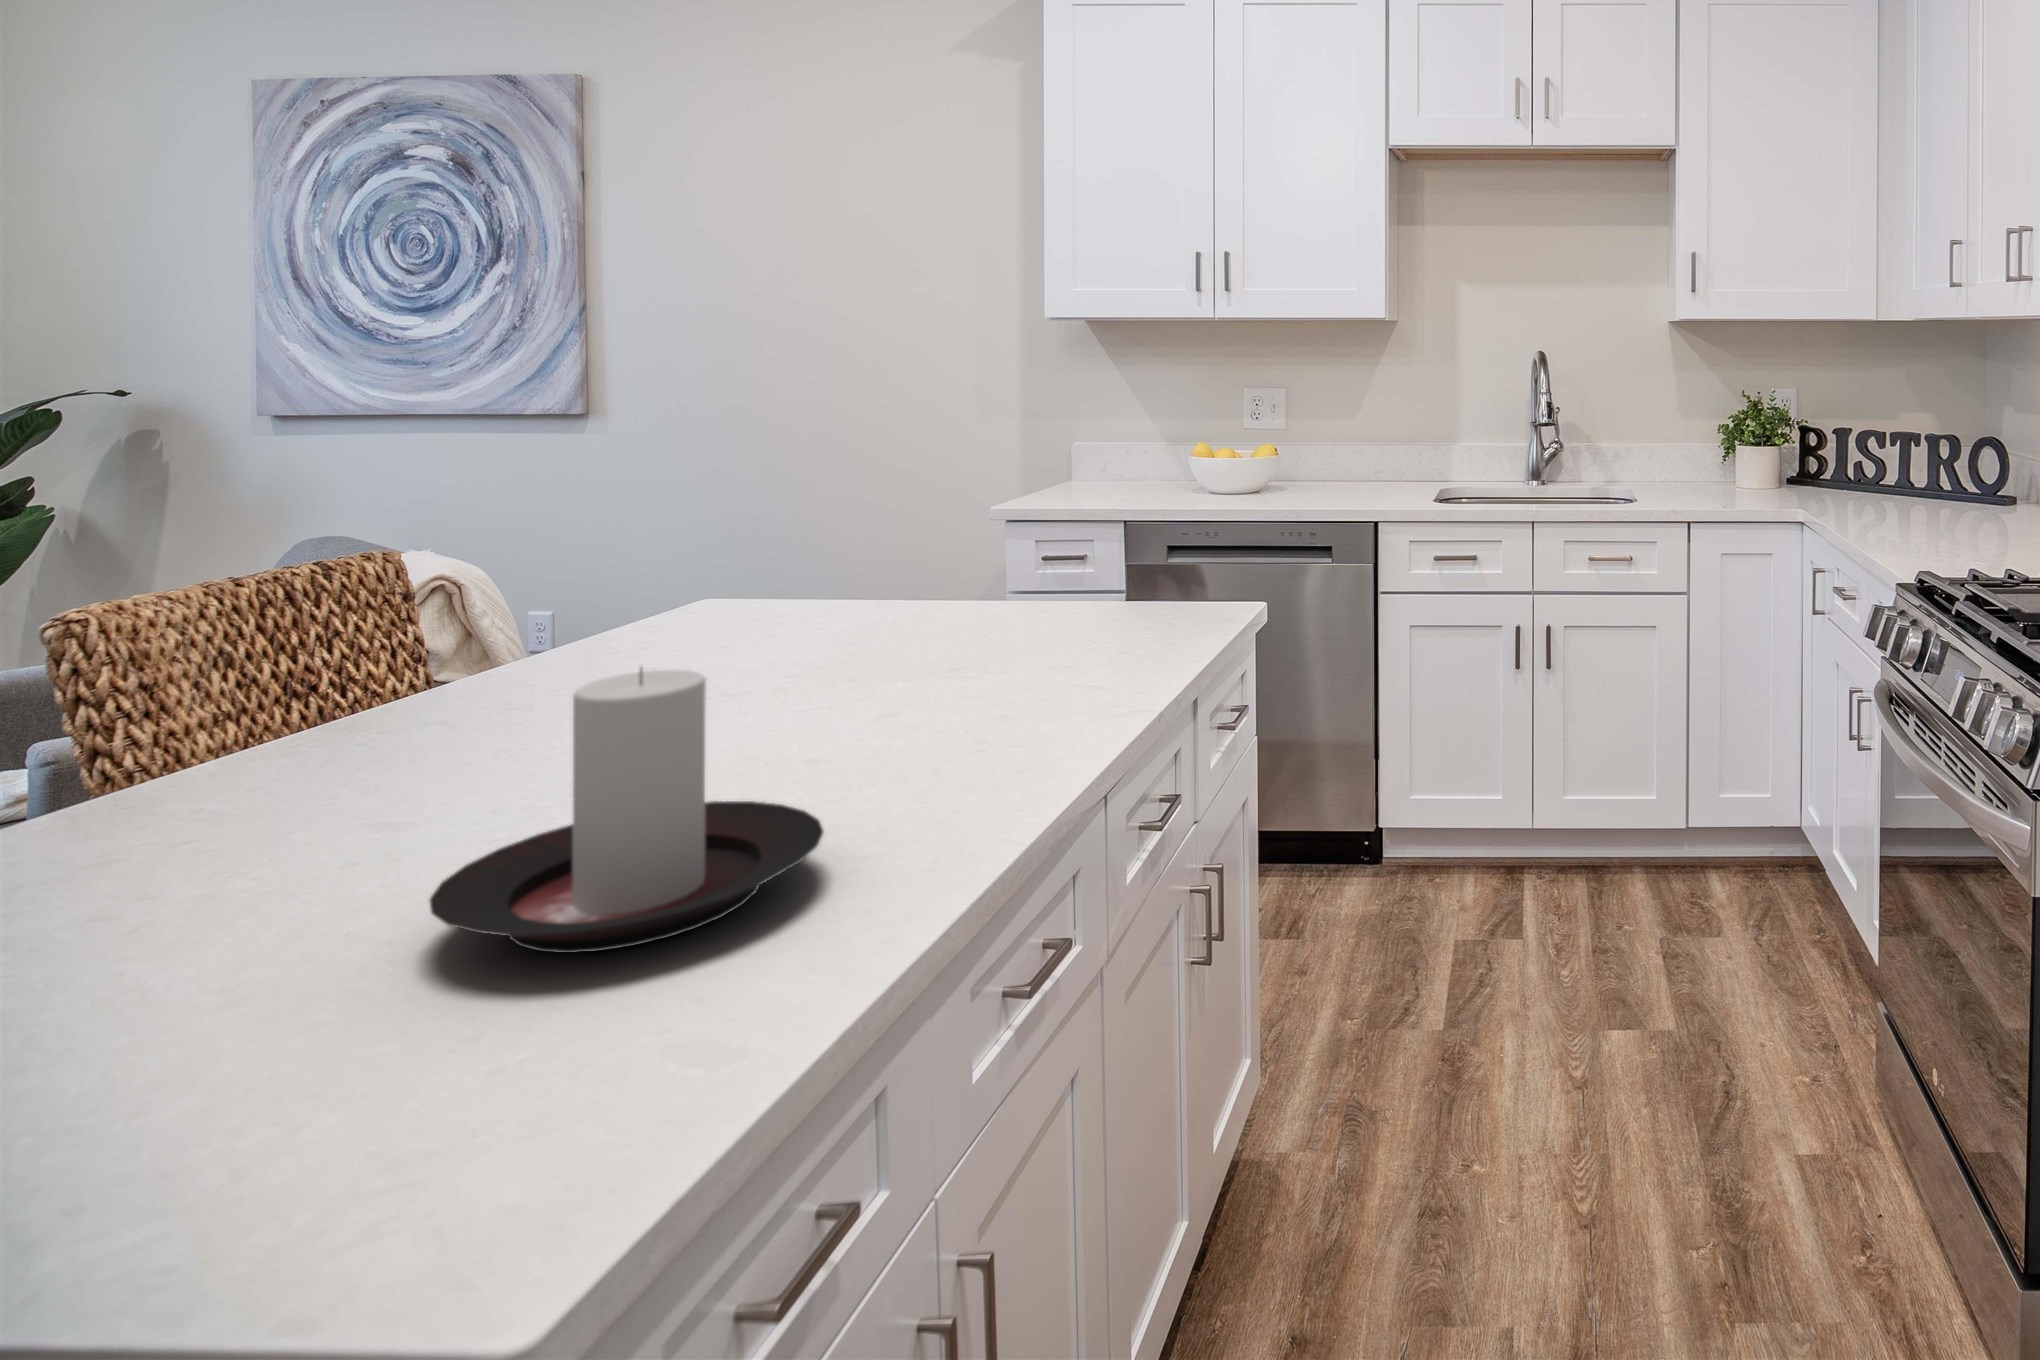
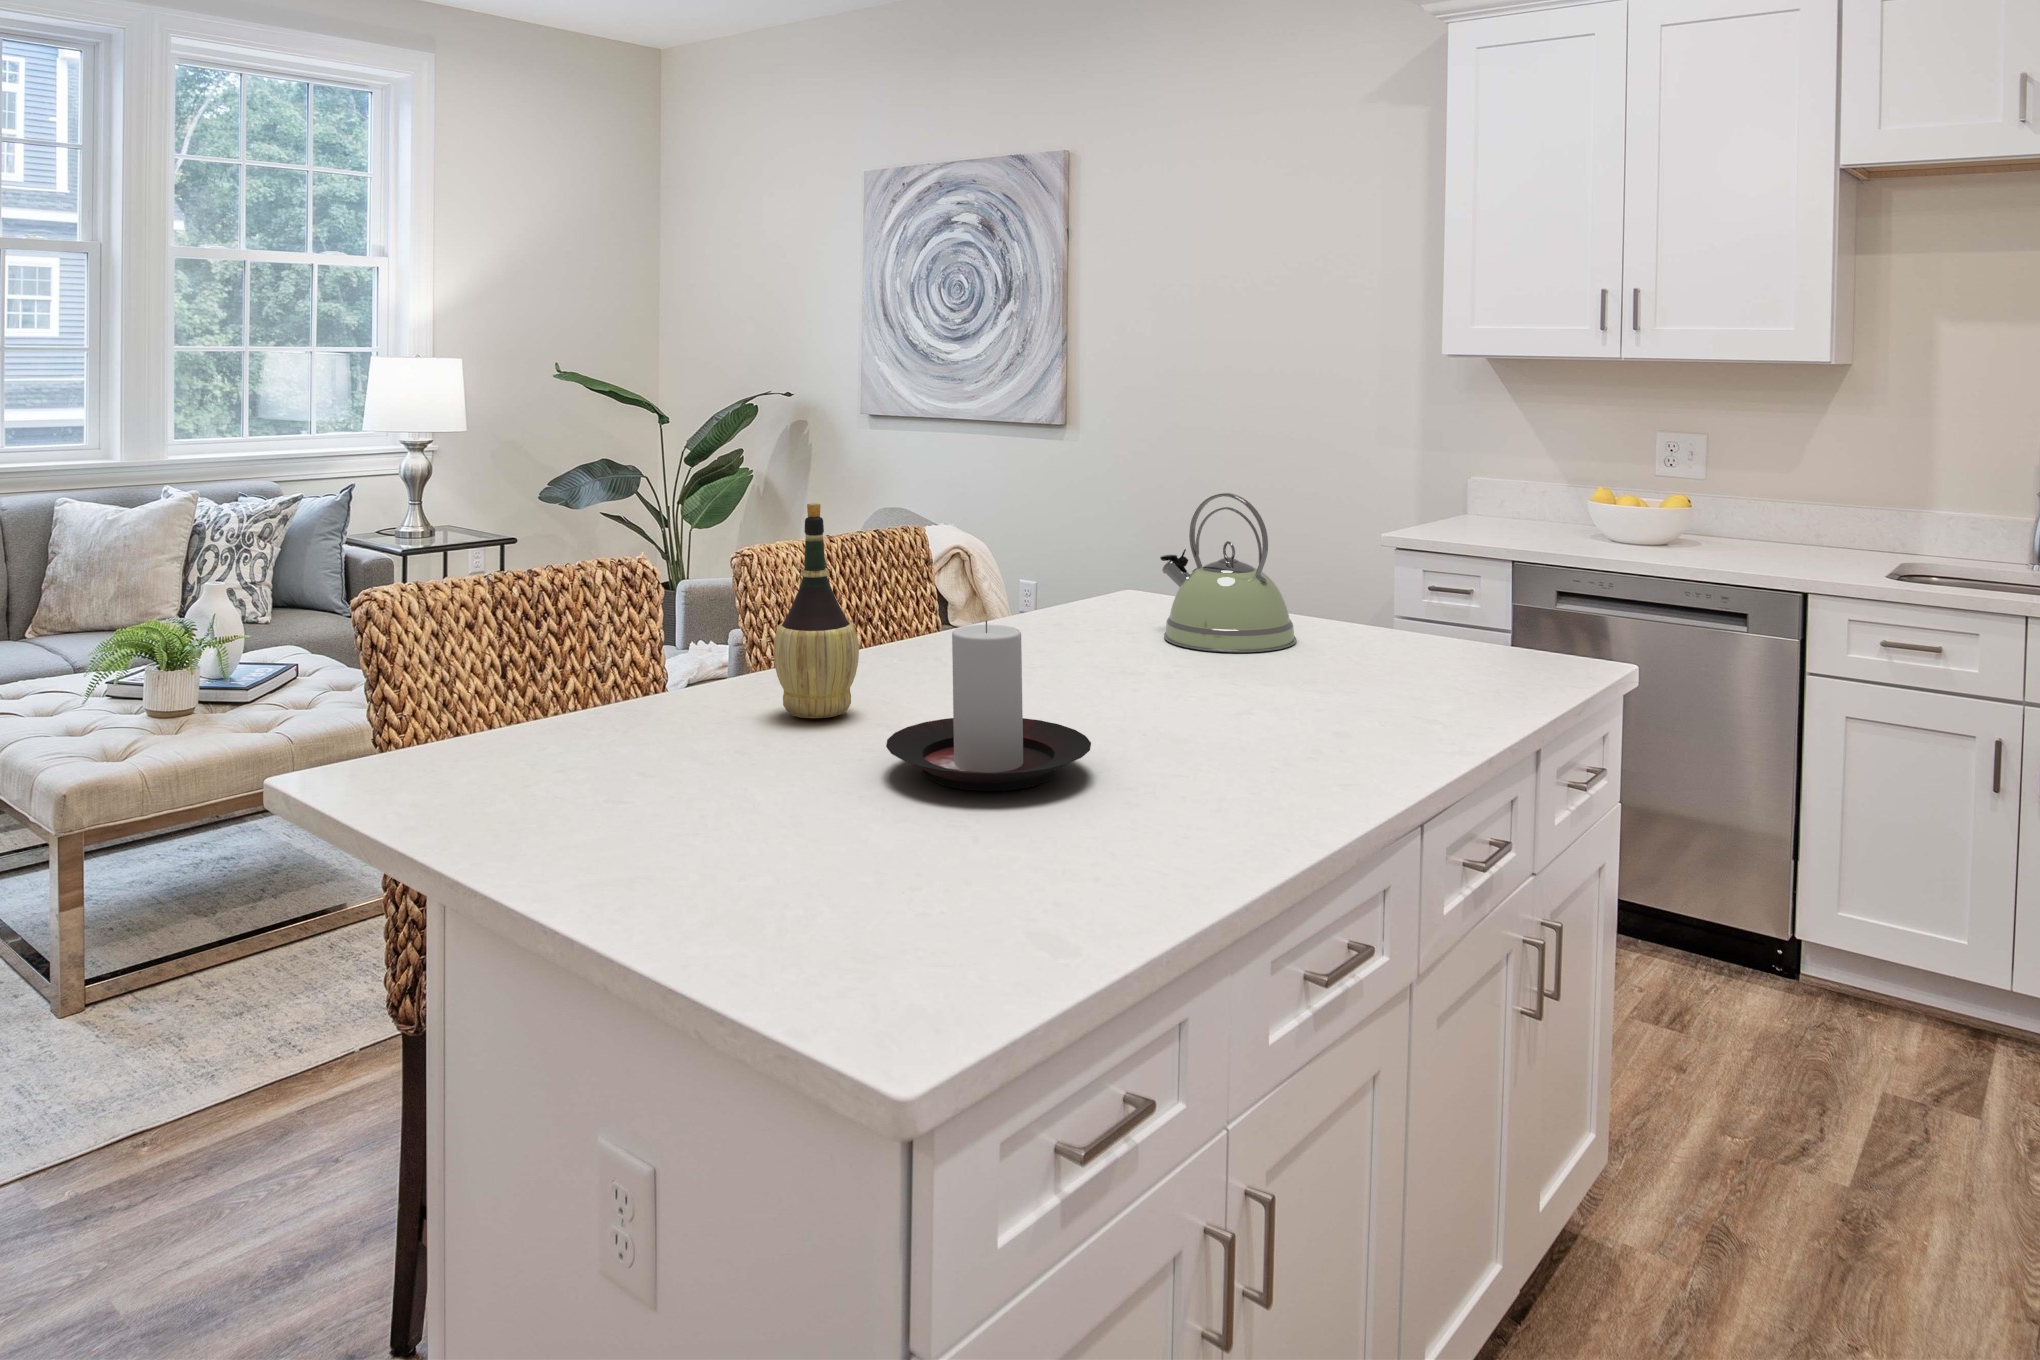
kettle: none [815,464,995,657] -> present [1160,493,1296,652]
wine bottle: none [126,508,336,891] -> present [774,503,859,718]

